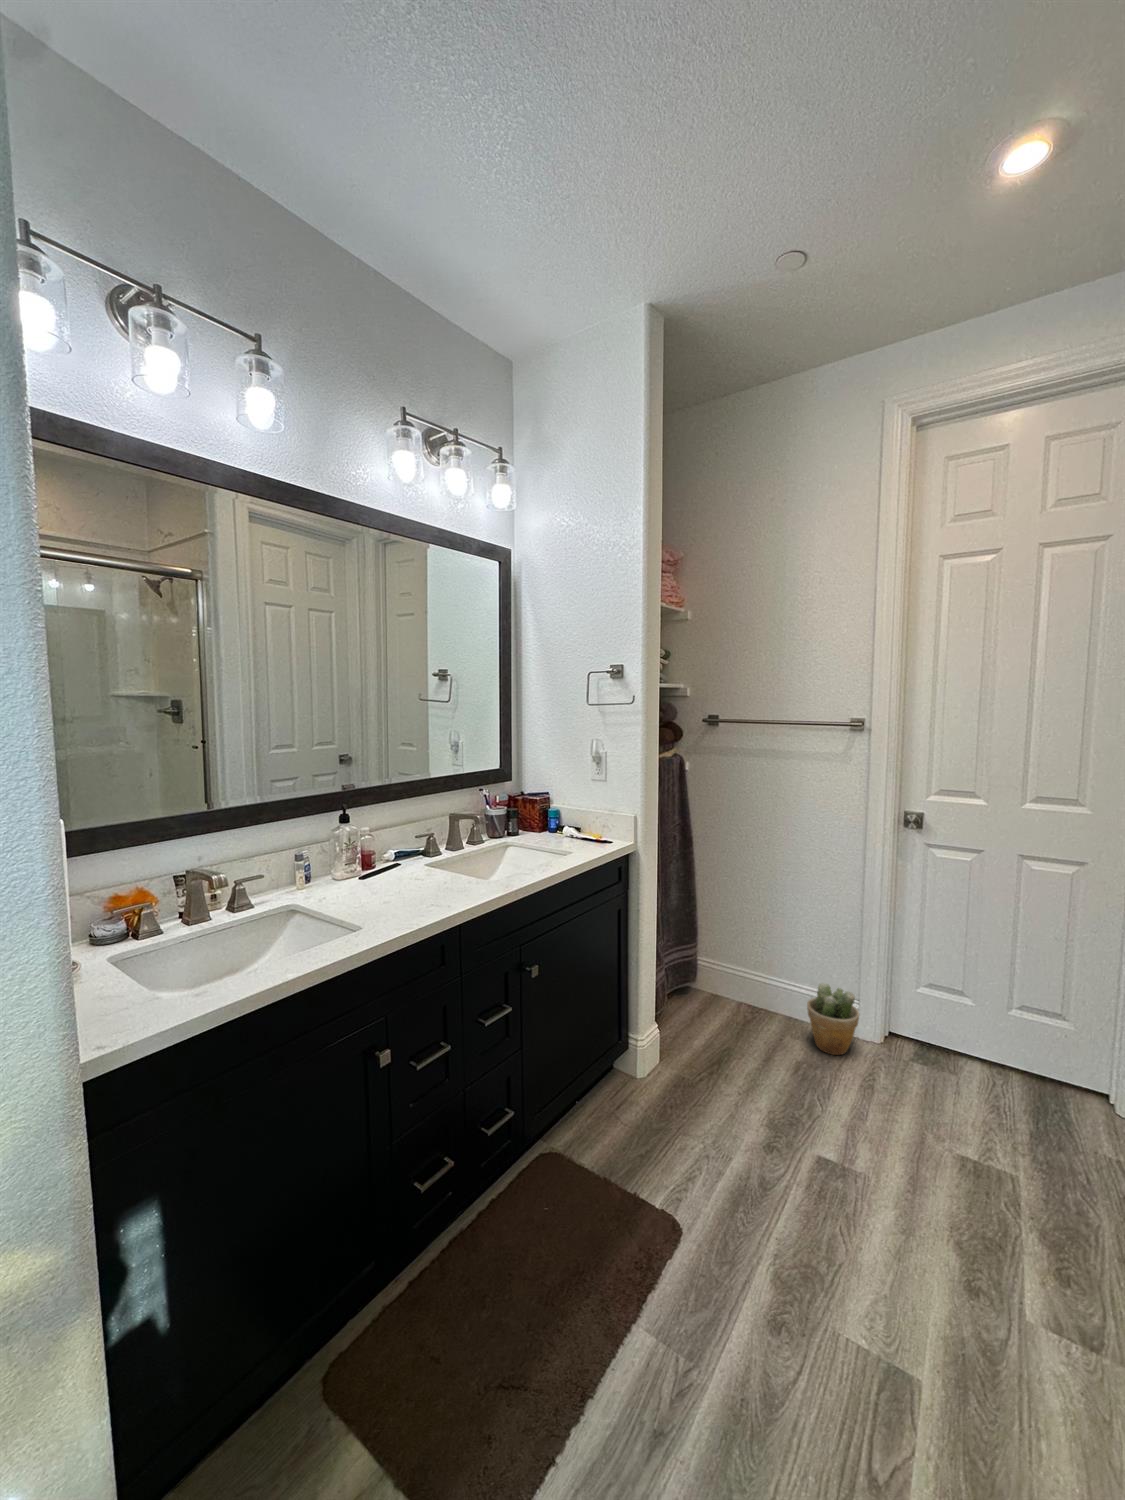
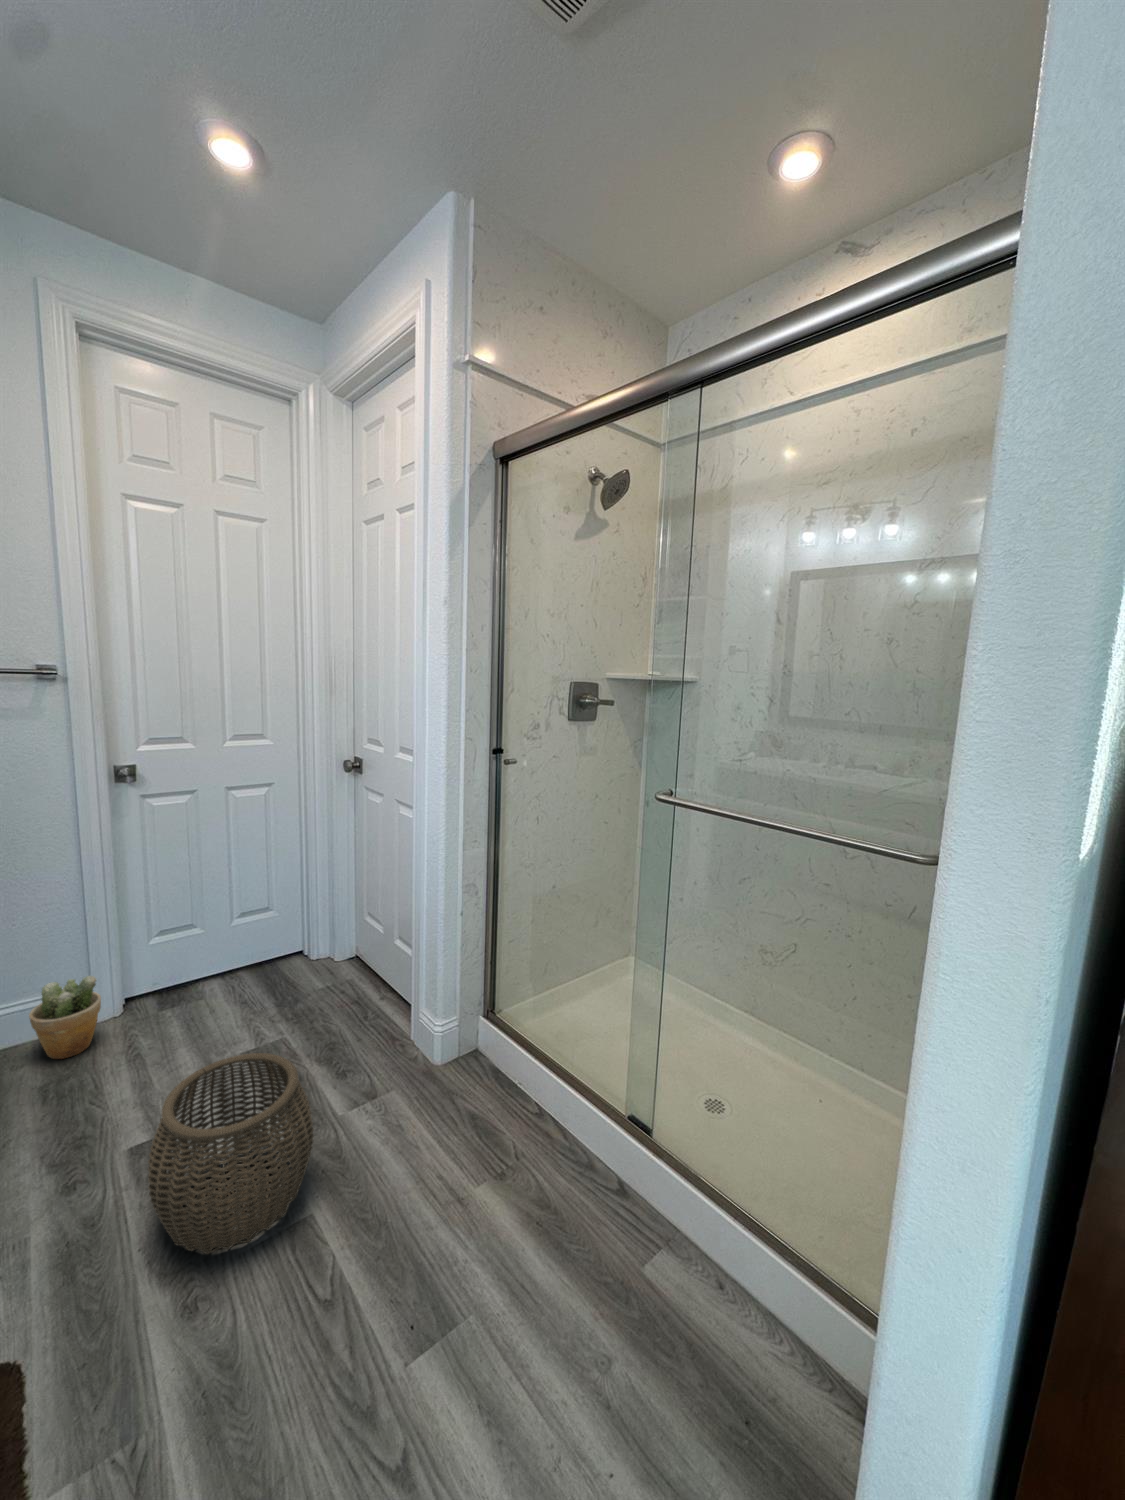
woven basket: none [785,1121,957,1345] -> present [148,1053,314,1254]

